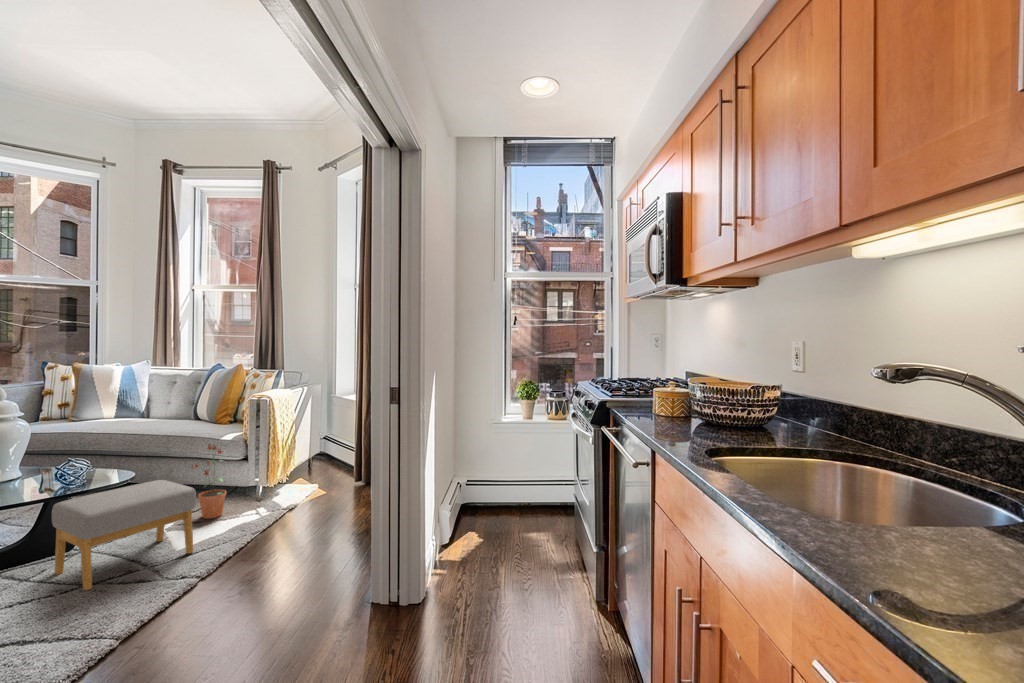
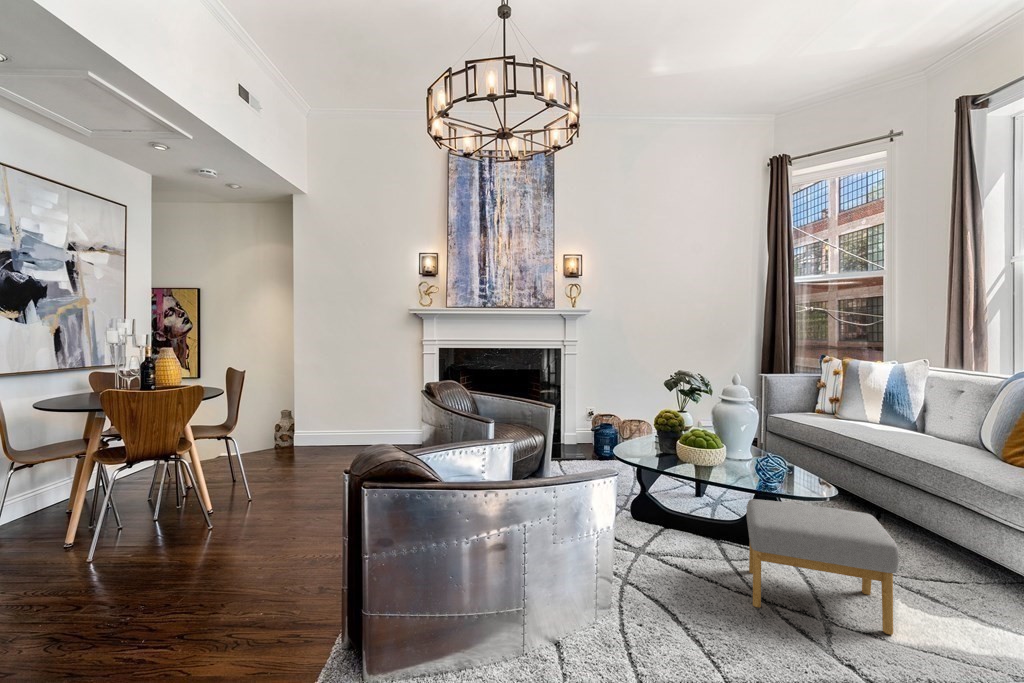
potted plant: present [191,444,226,519] -> none [930,486,989,603]

